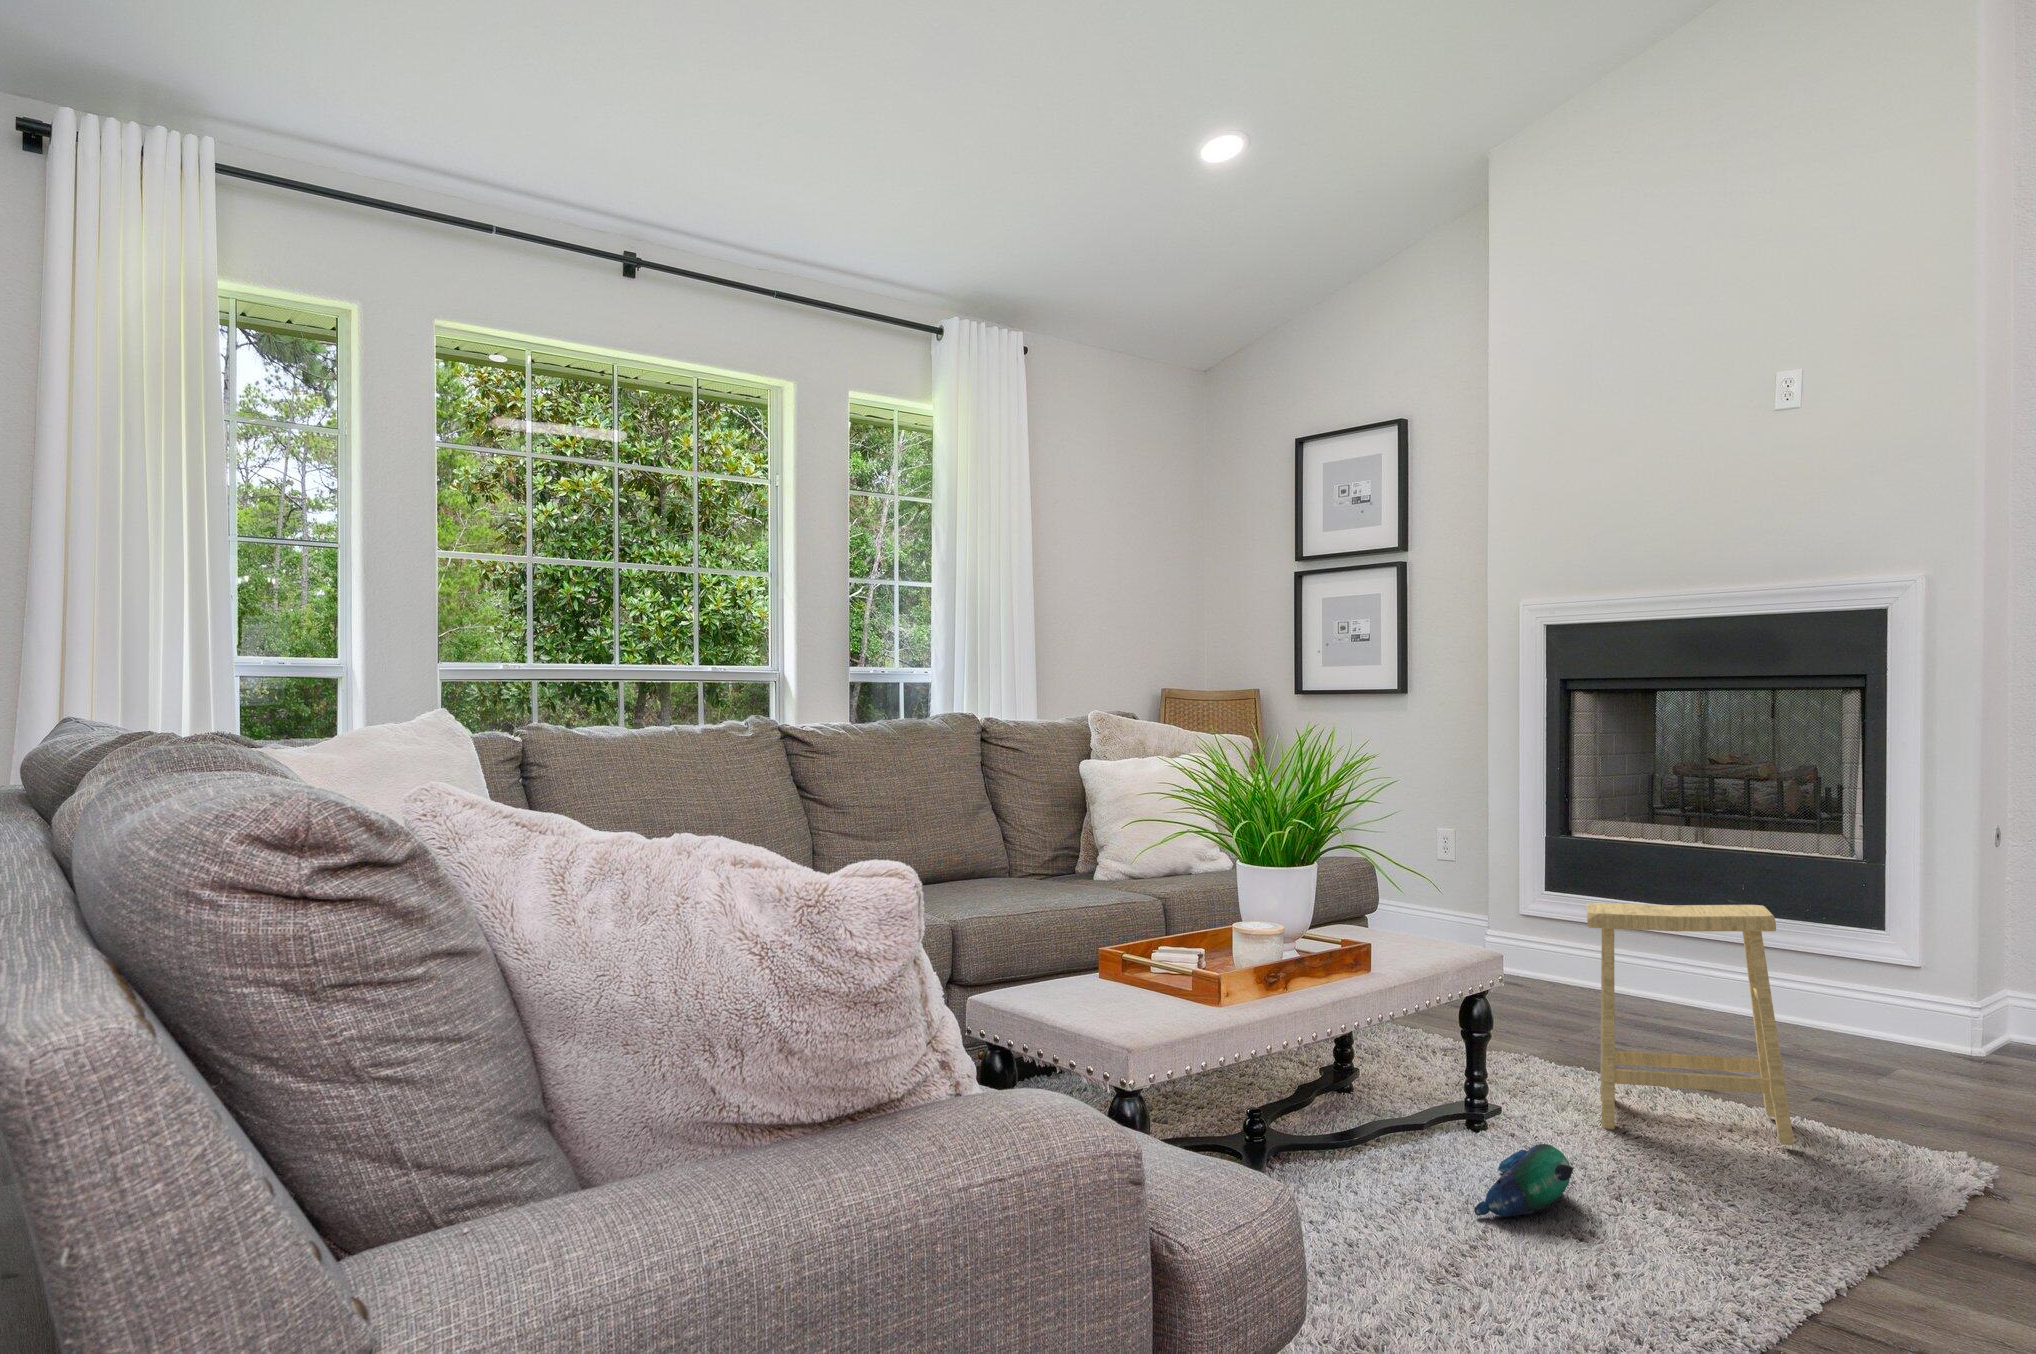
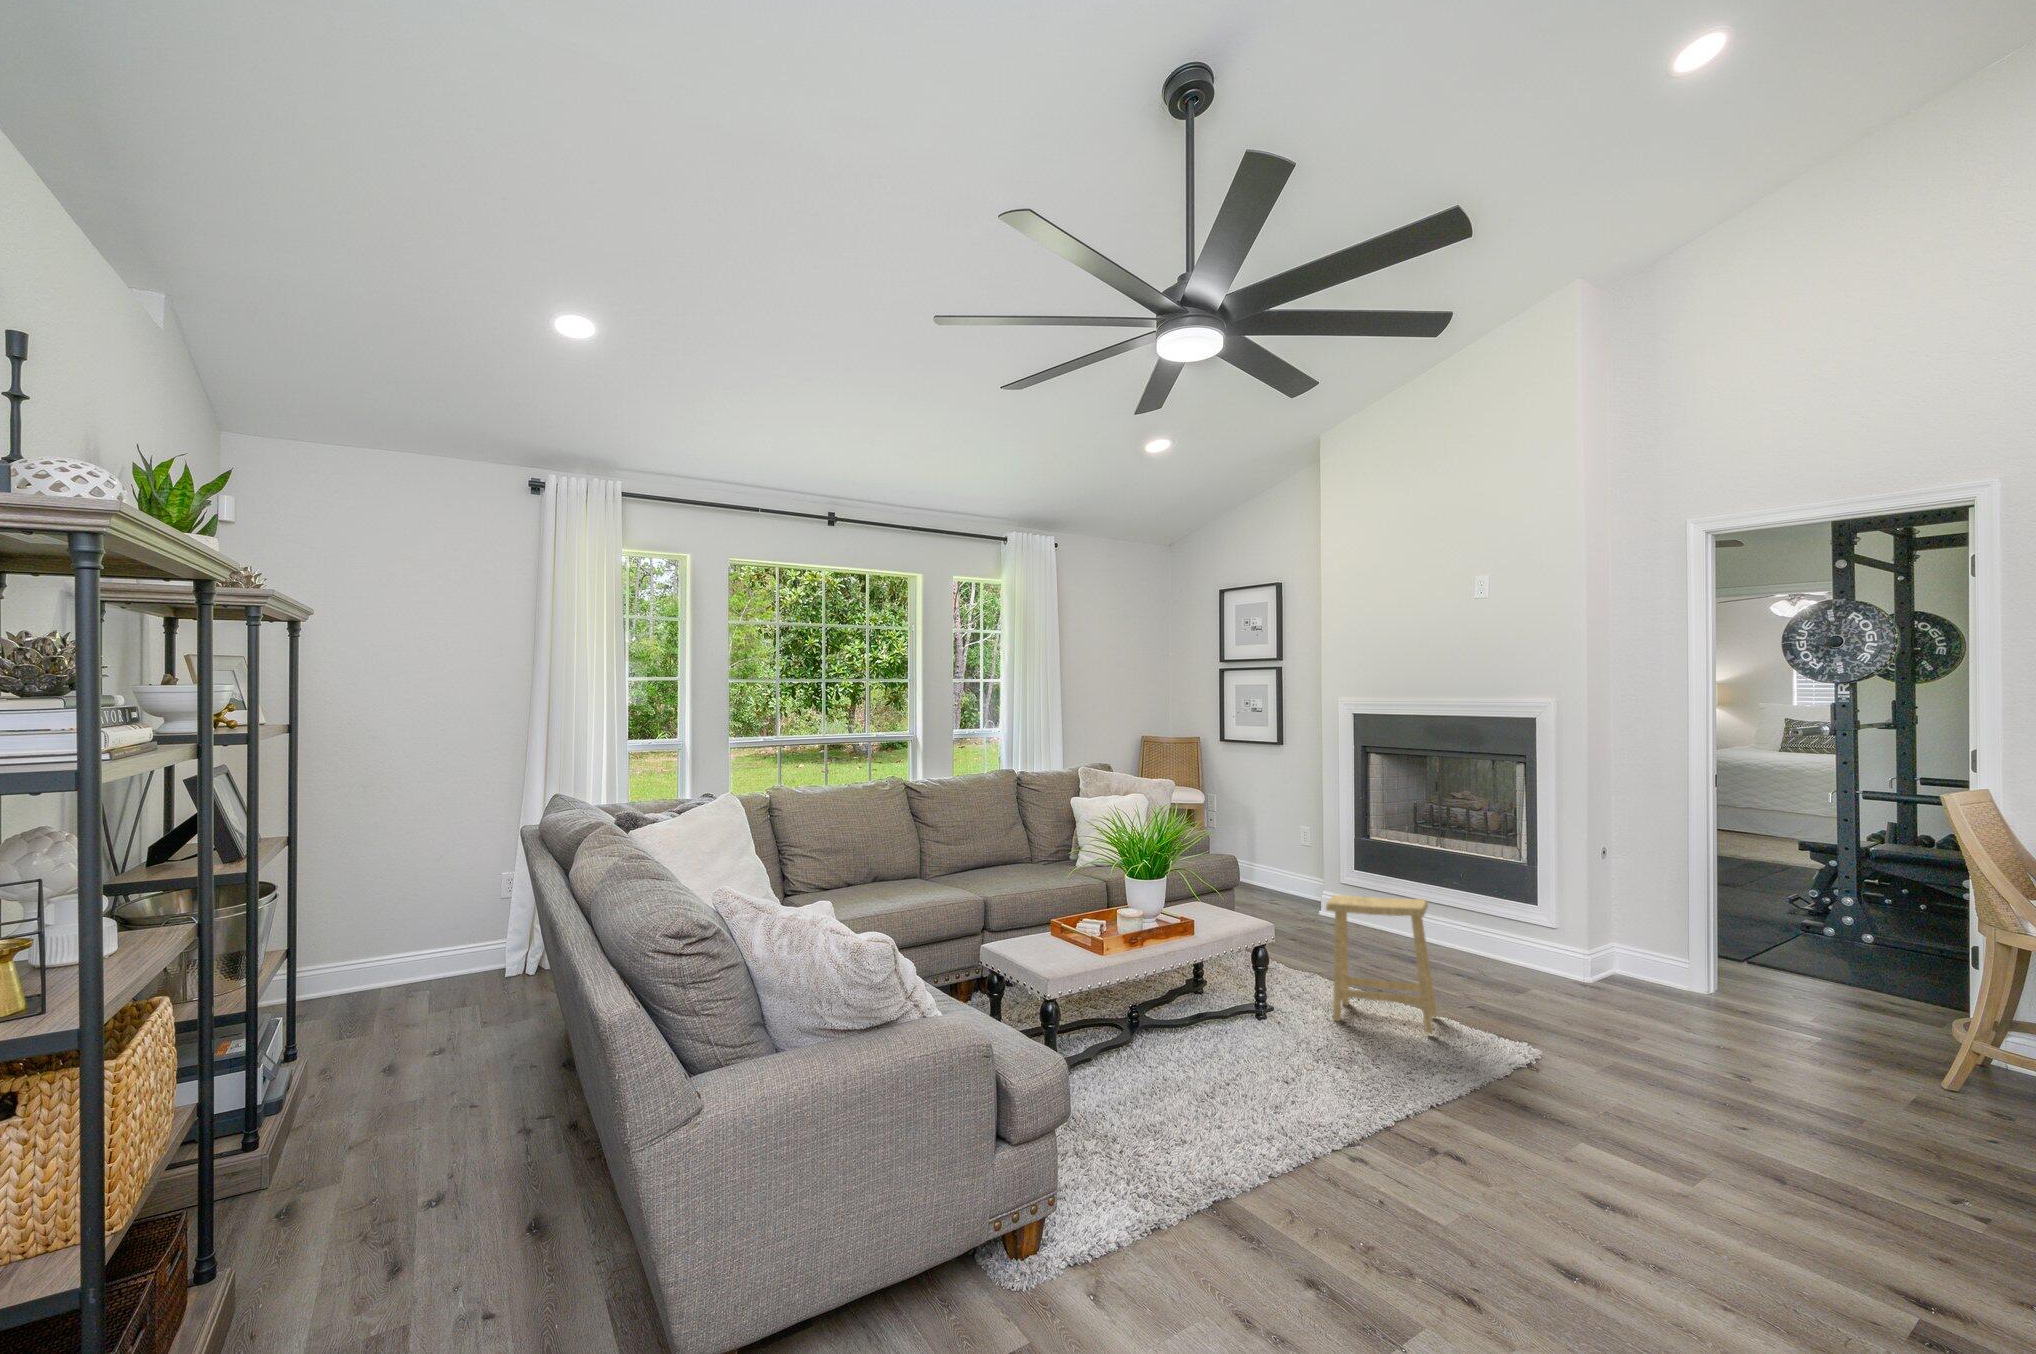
plush toy: present [1474,1144,1574,1217] -> none [1235,1031,1291,1069]

